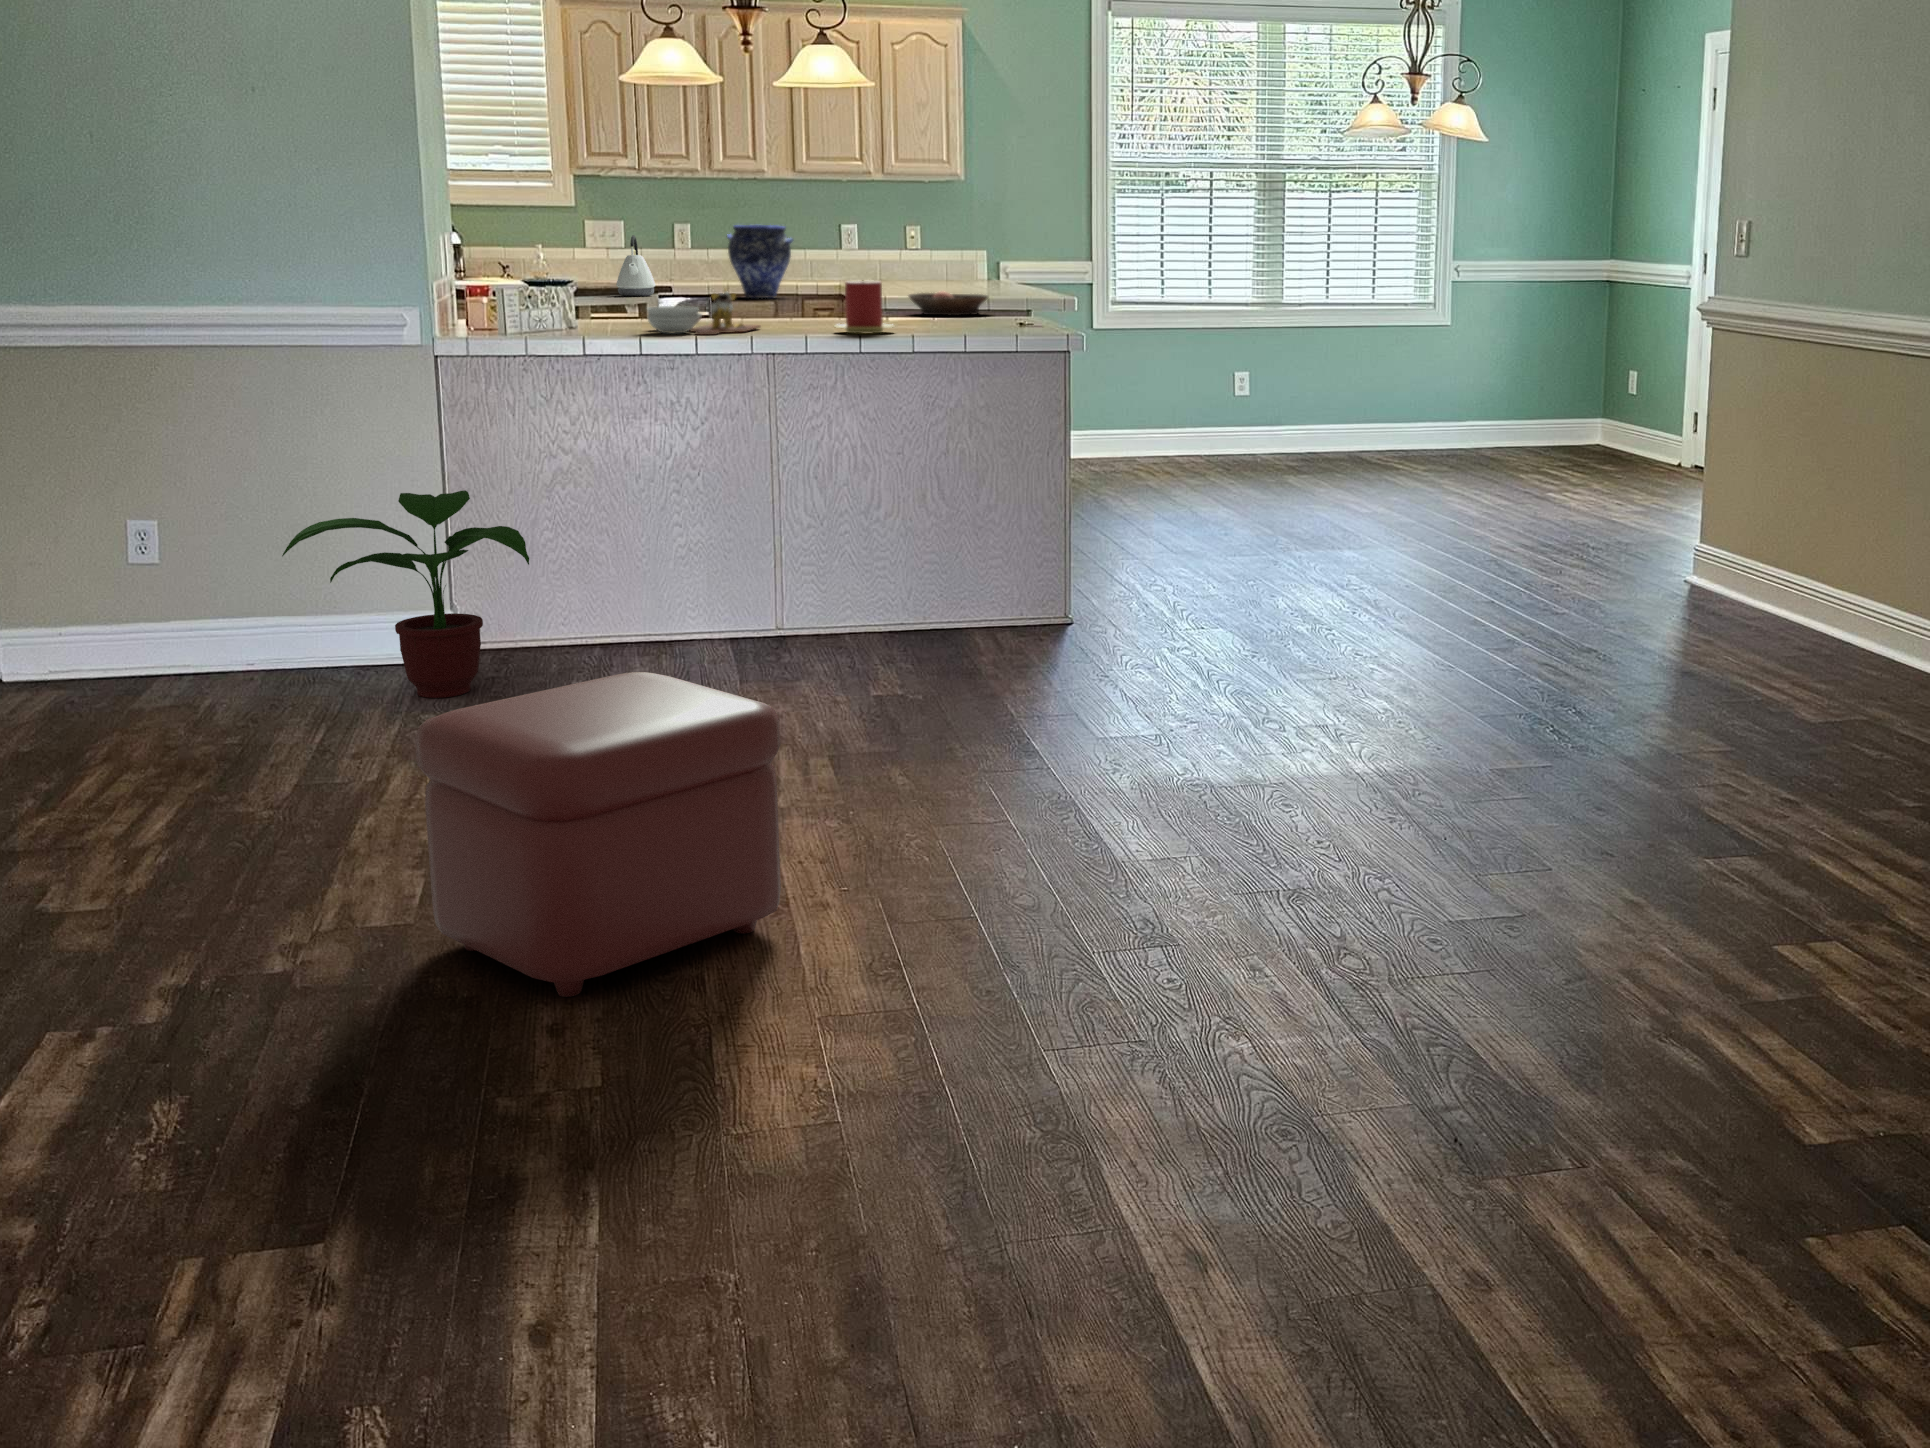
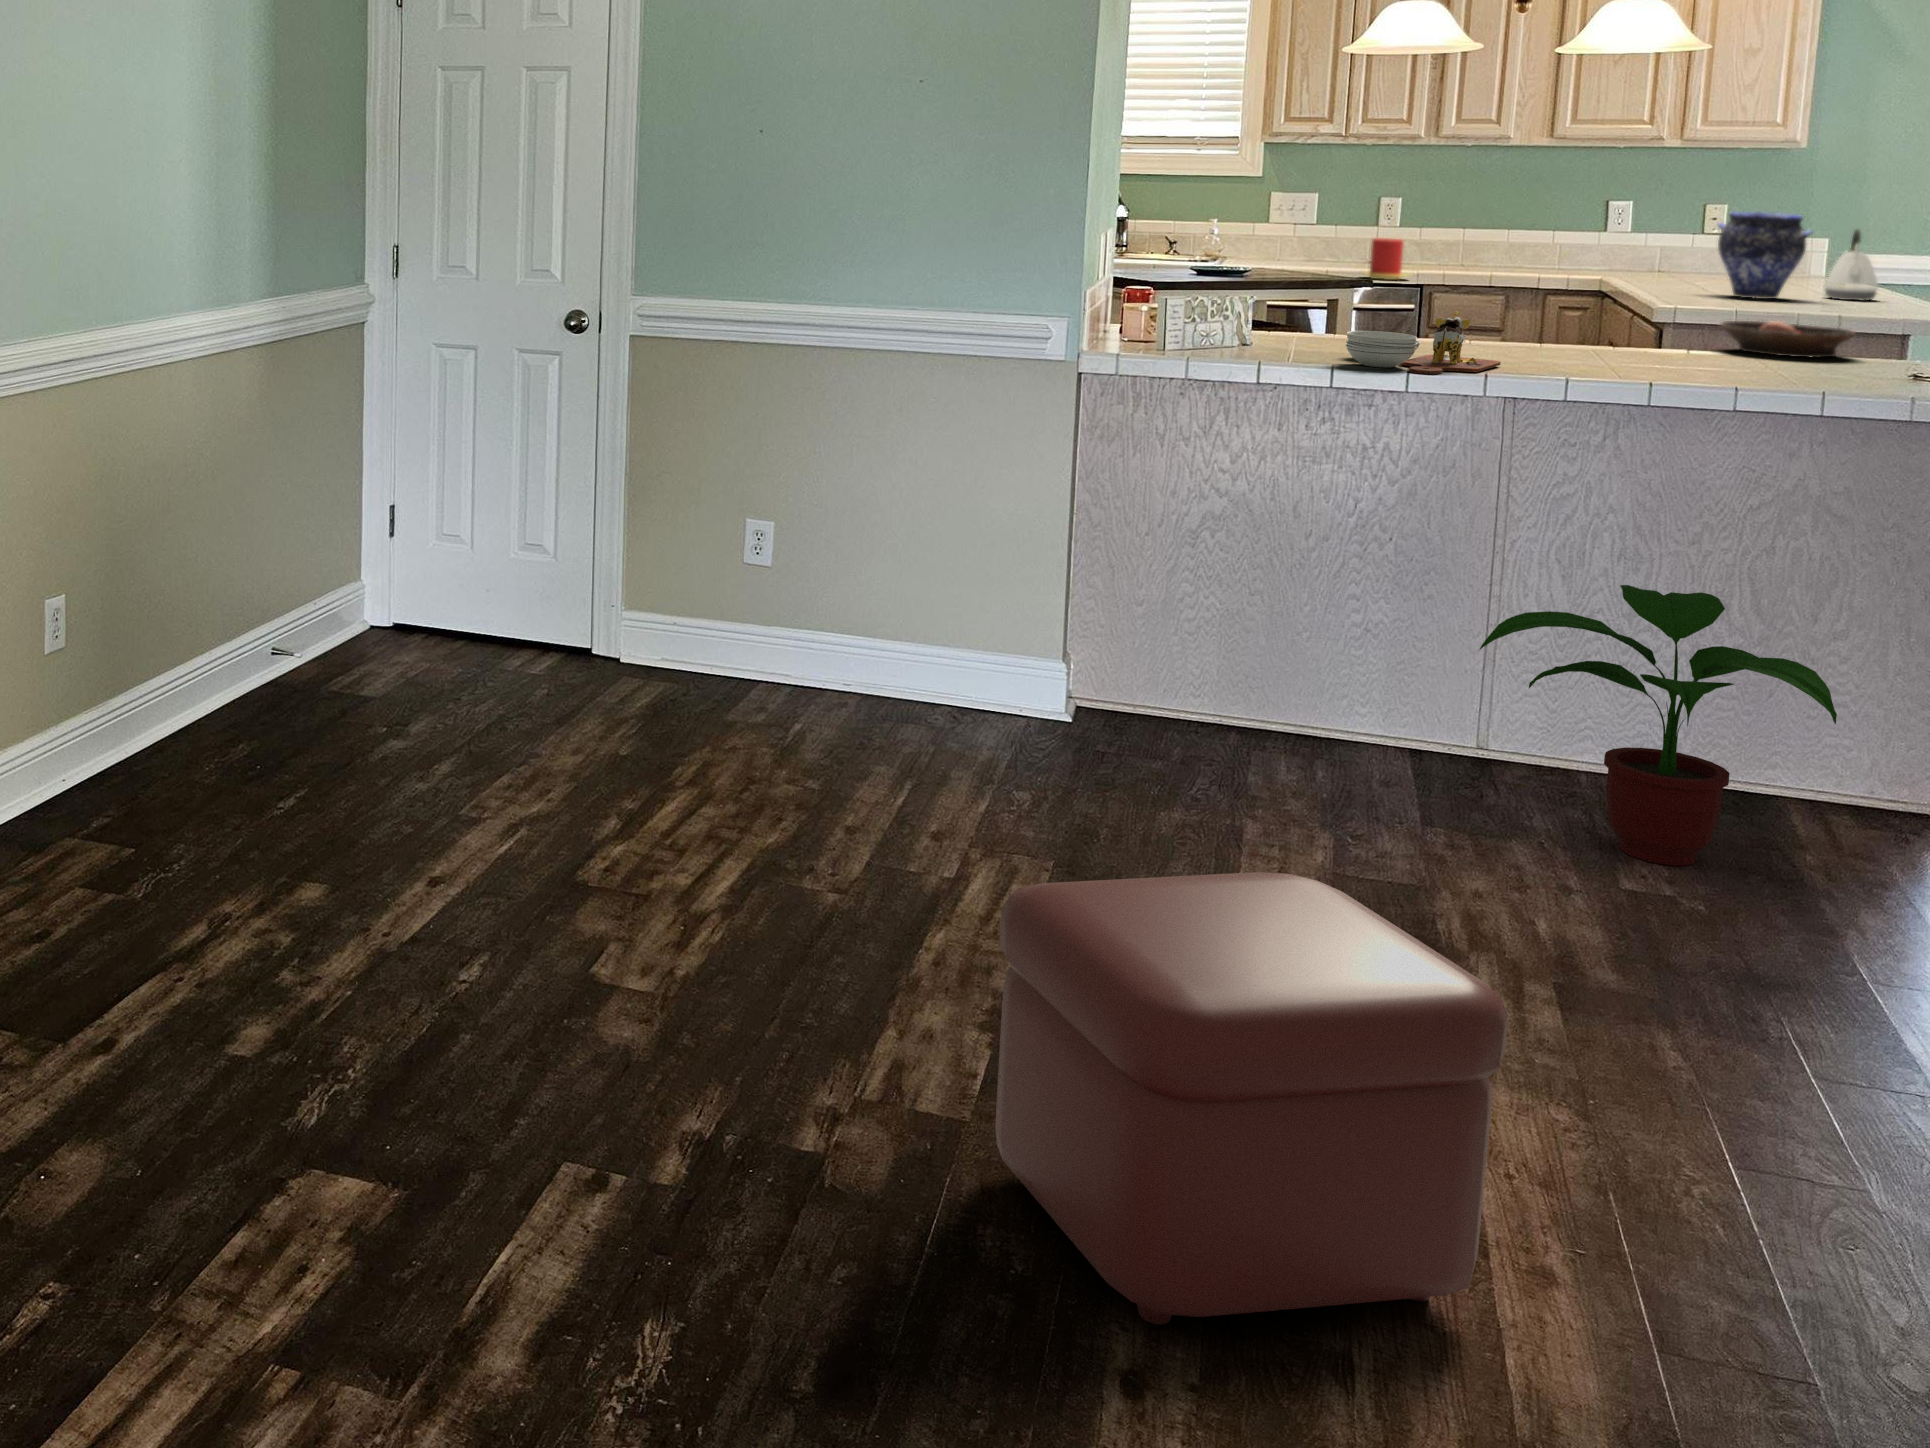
vase: present [727,225,793,298] -> present [1718,212,1812,299]
kettle: present [616,235,655,296] -> present [1825,230,1878,301]
candle: present [835,281,893,333] -> present [1363,238,1408,280]
potted plant: present [282,490,529,698] -> present [1480,585,1837,866]

